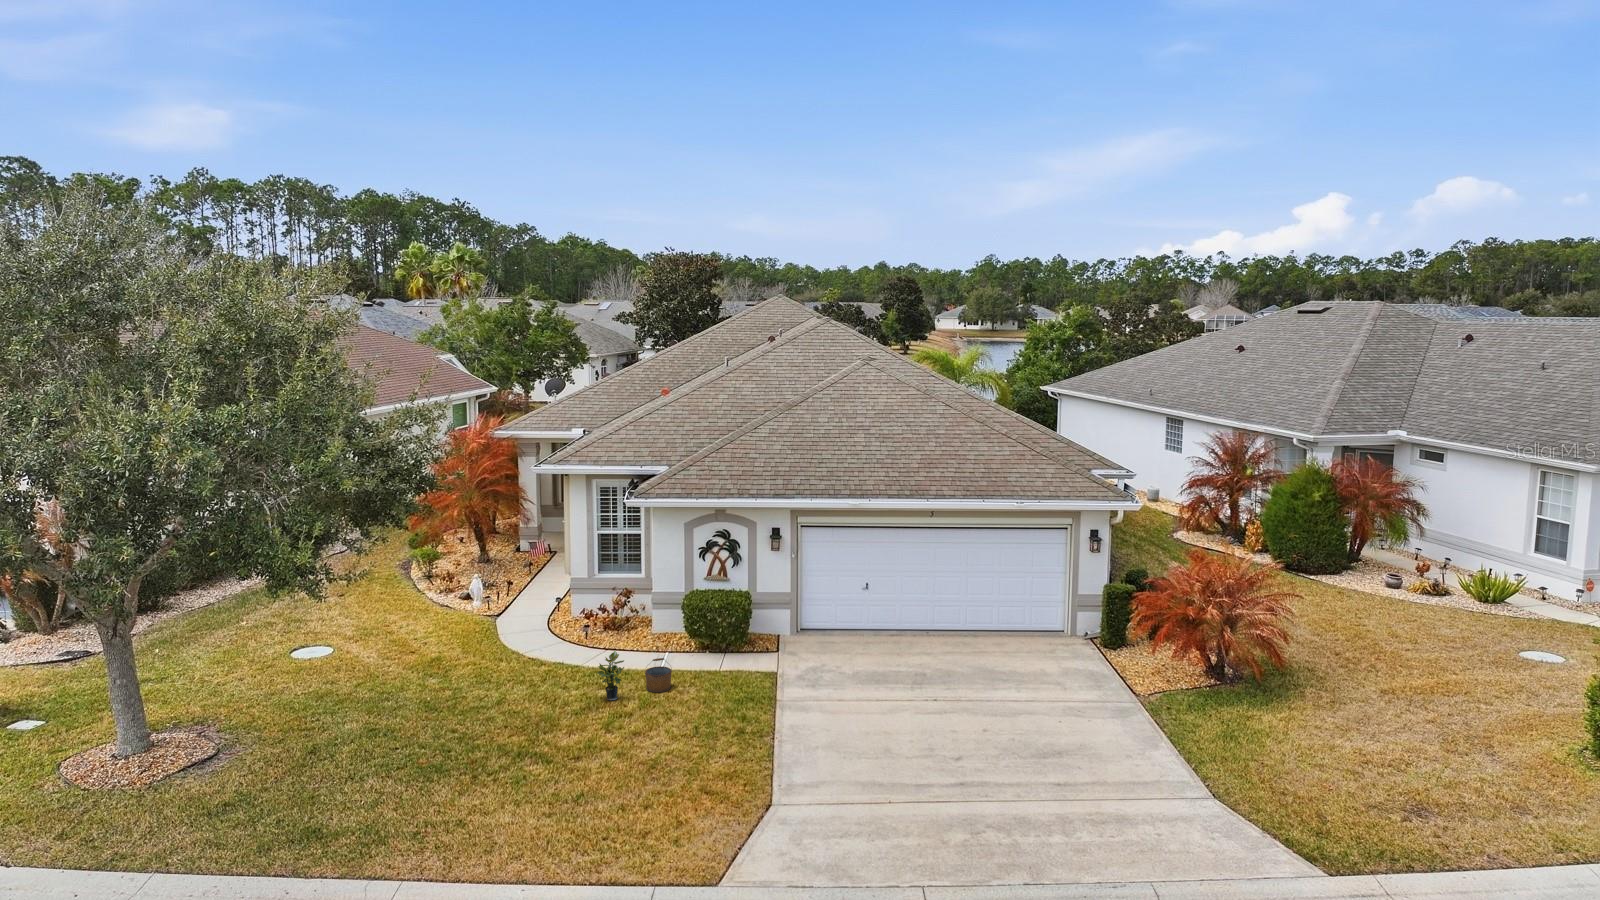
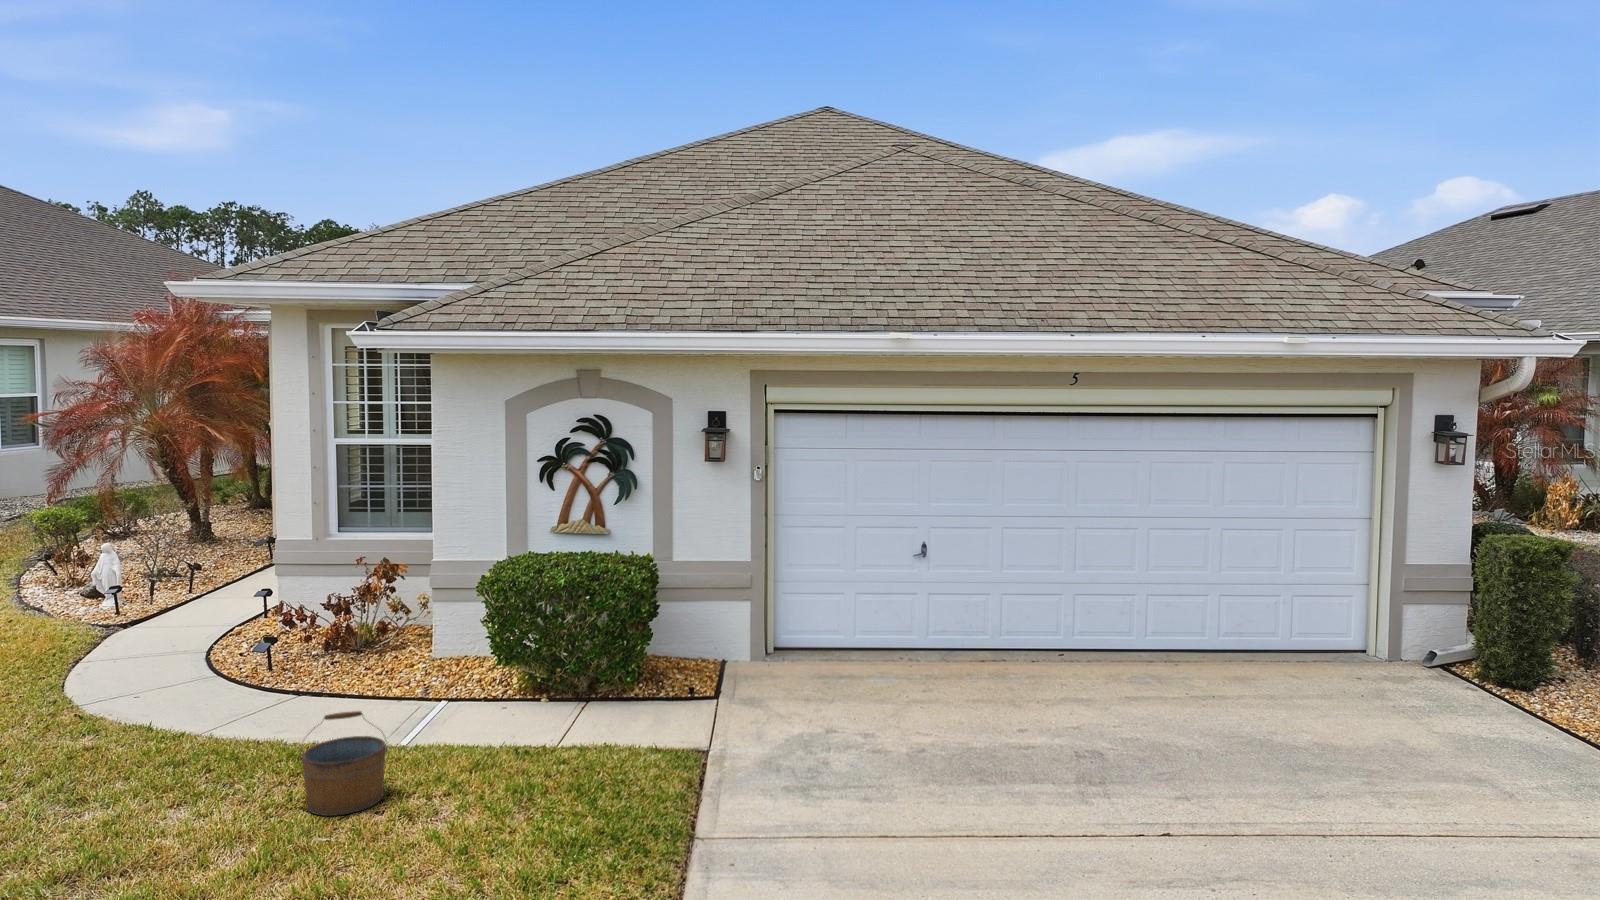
potted plant: present [597,651,624,701] -> none [117,687,215,846]

